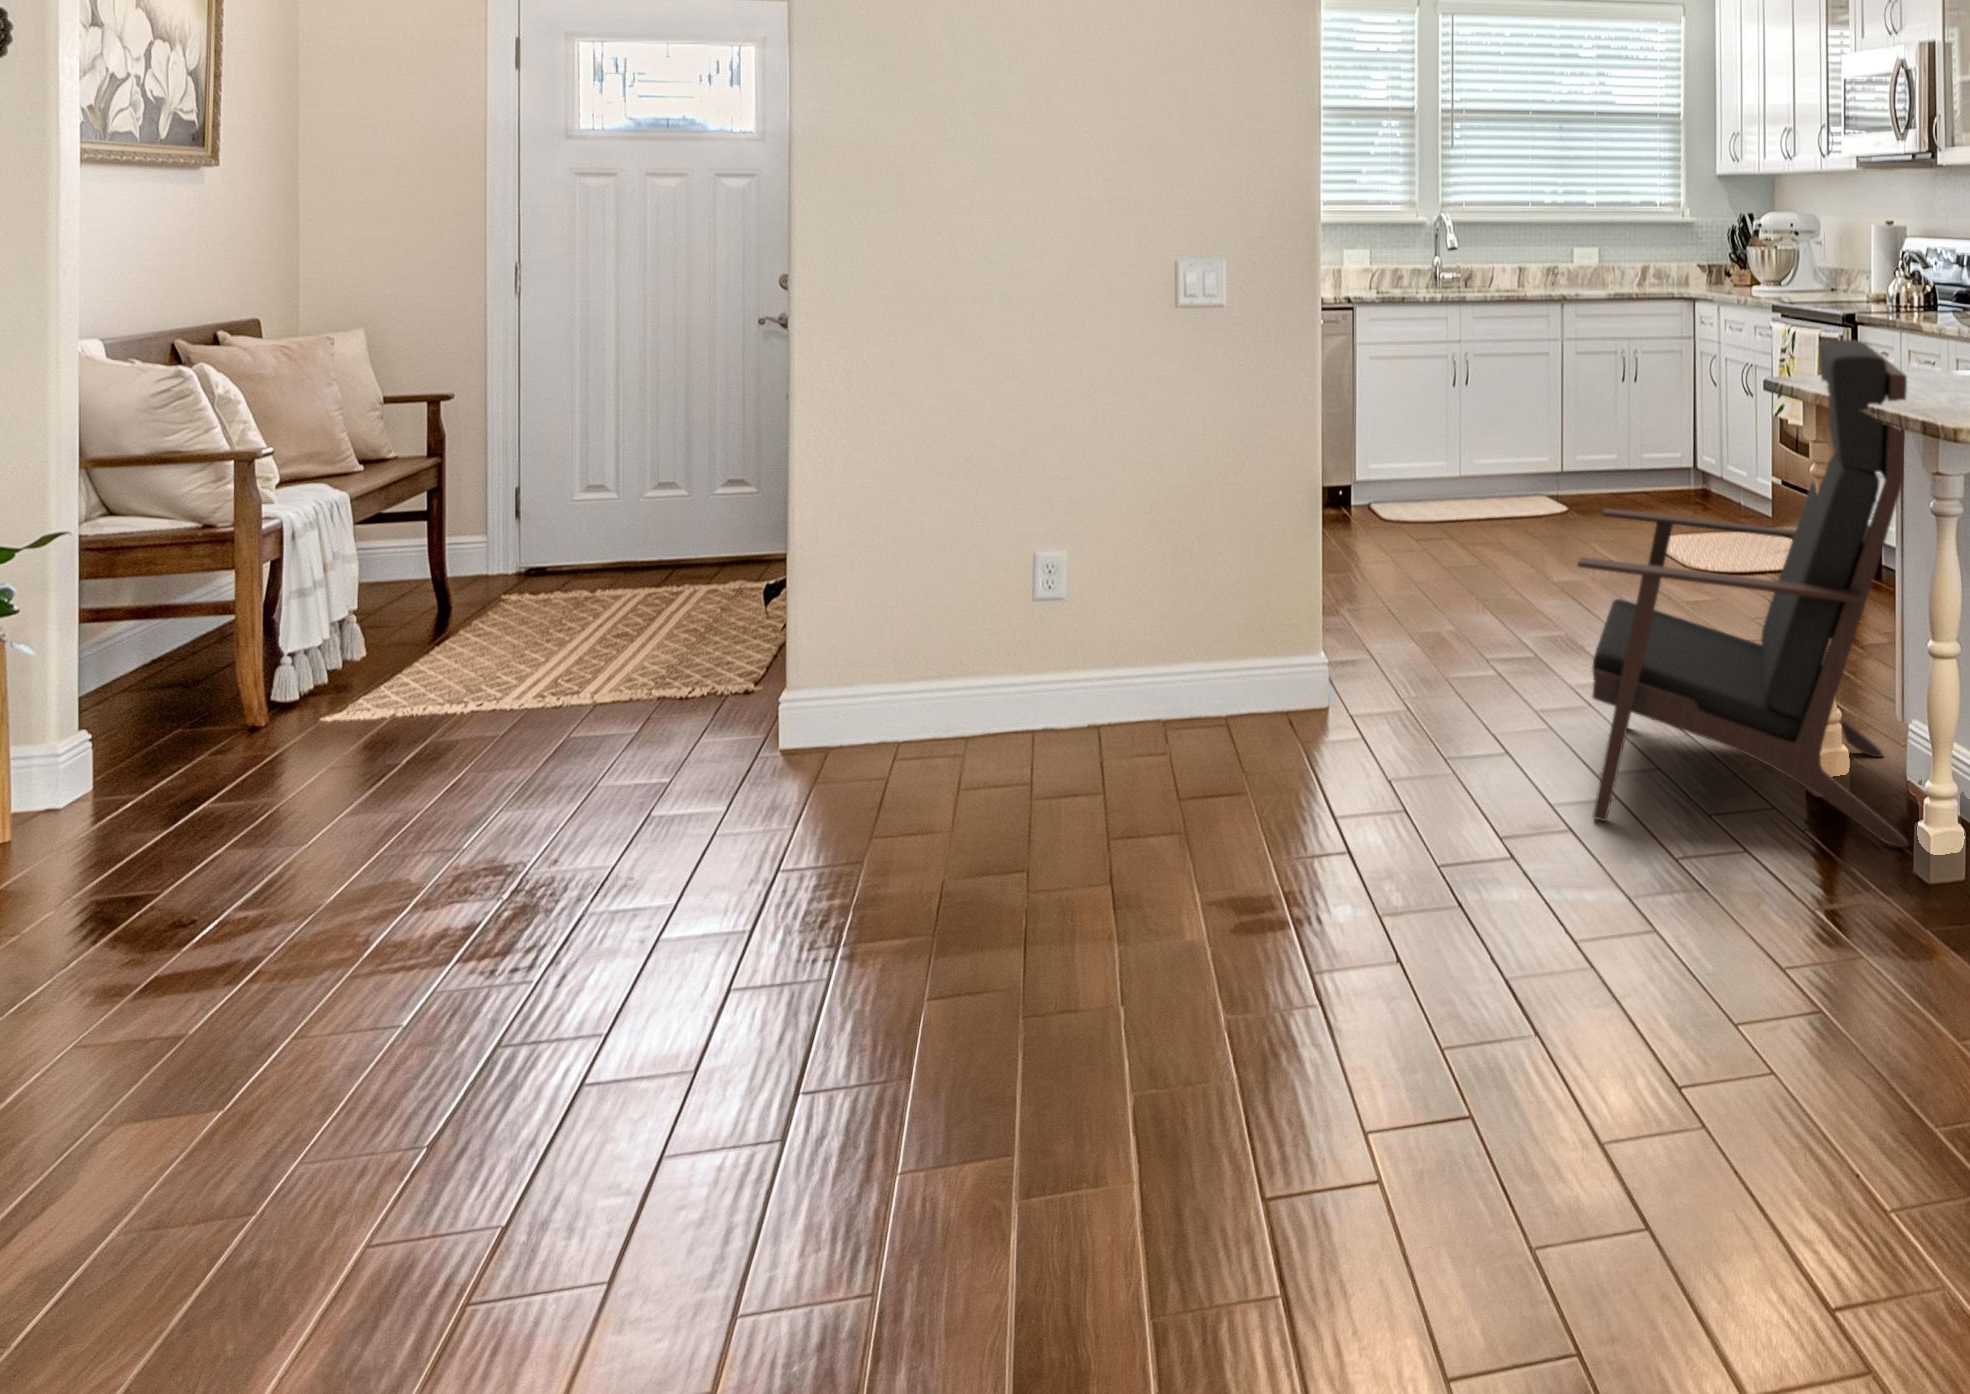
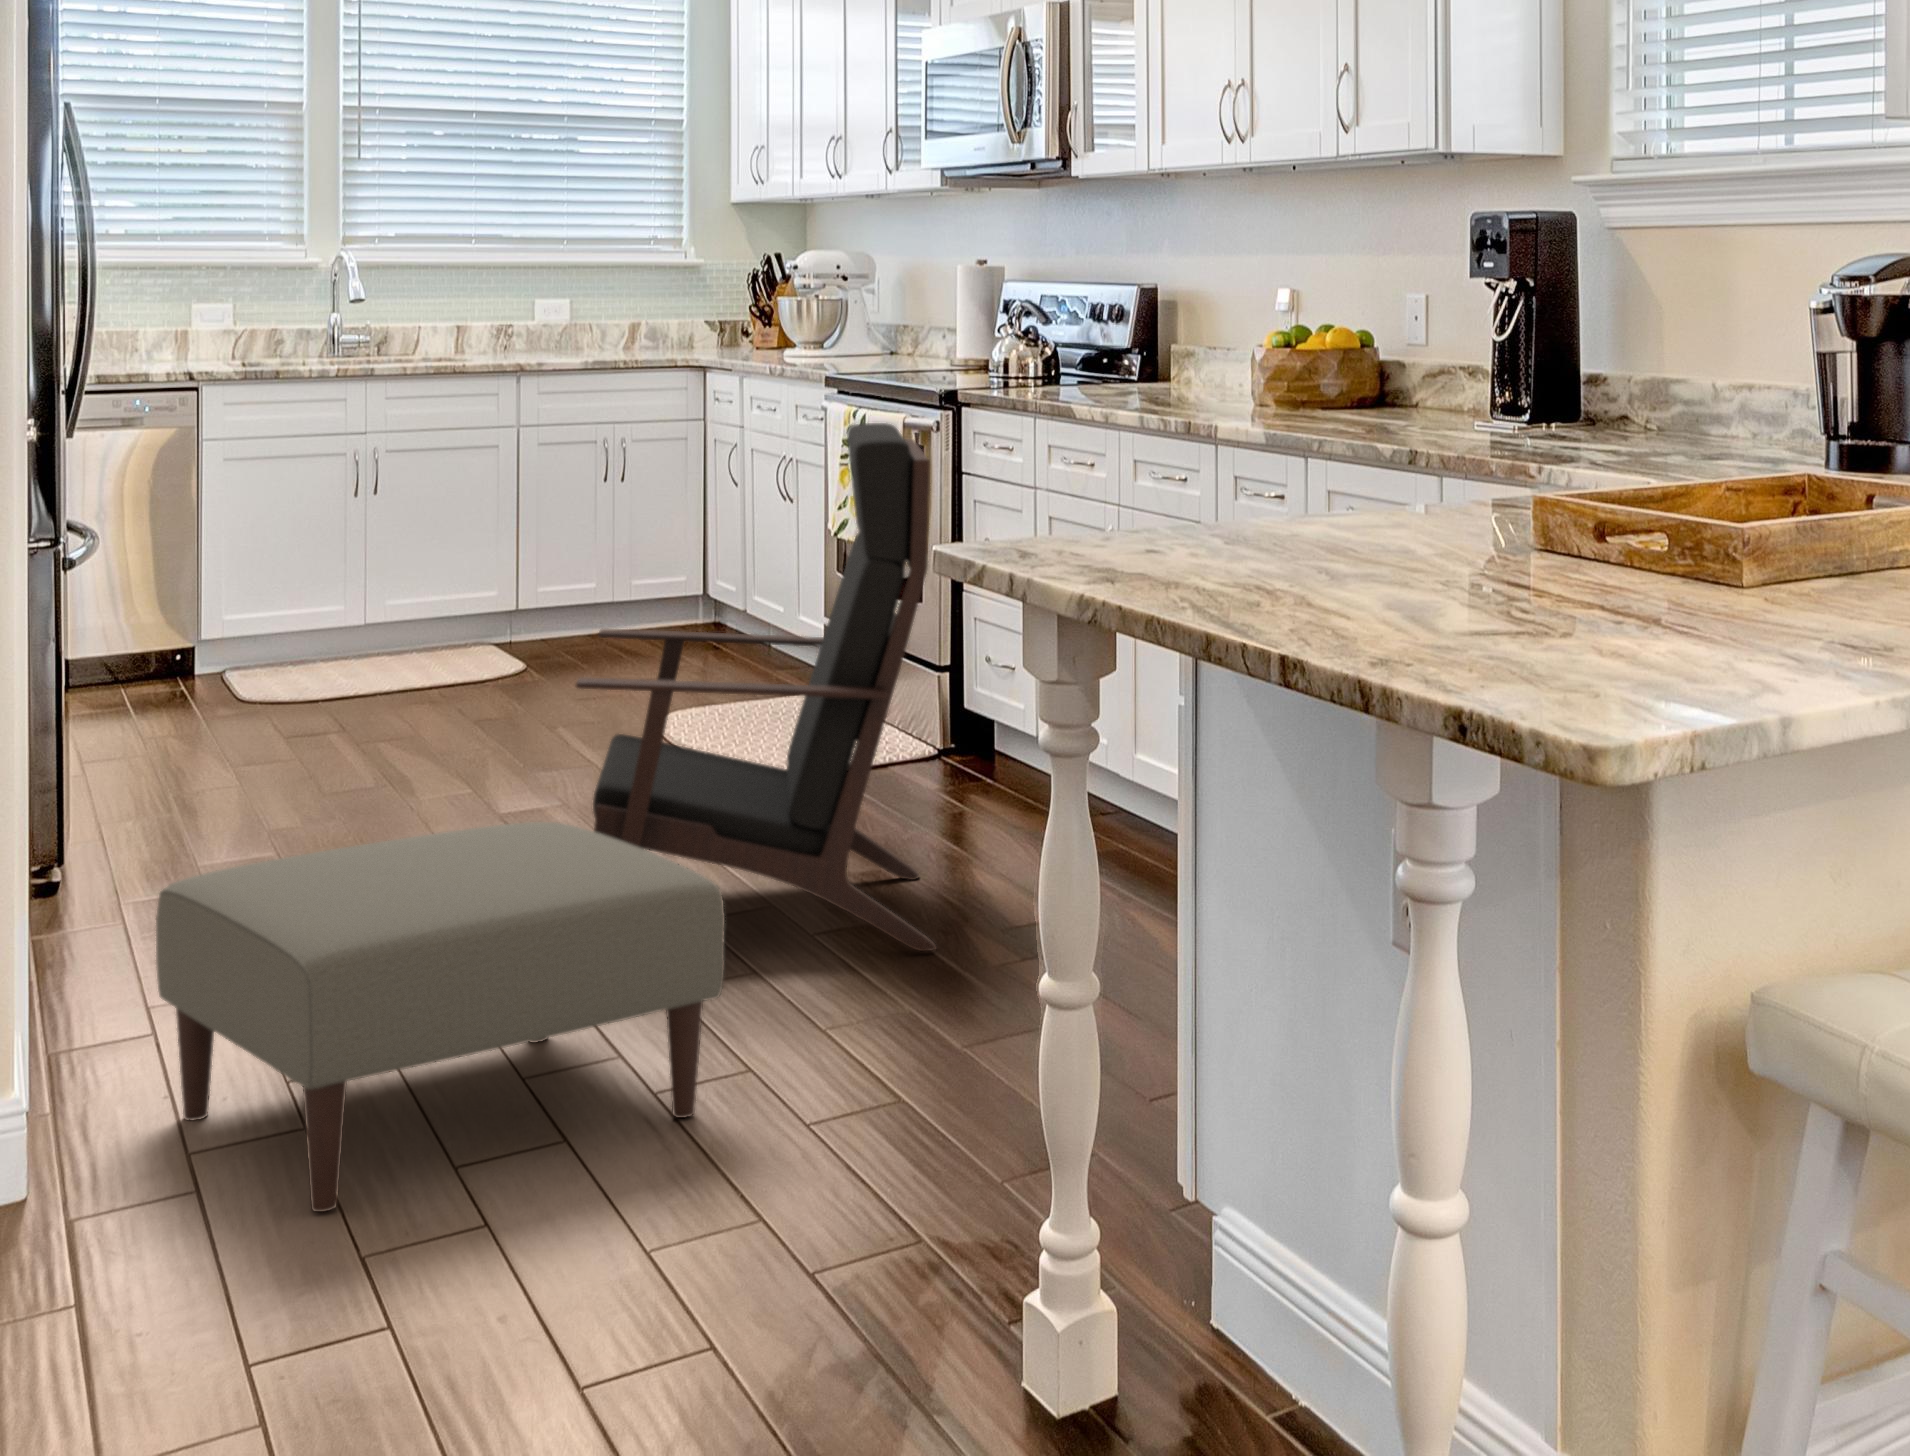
ottoman: none [1234,689,1706,1058] -> present [156,822,725,1212]

